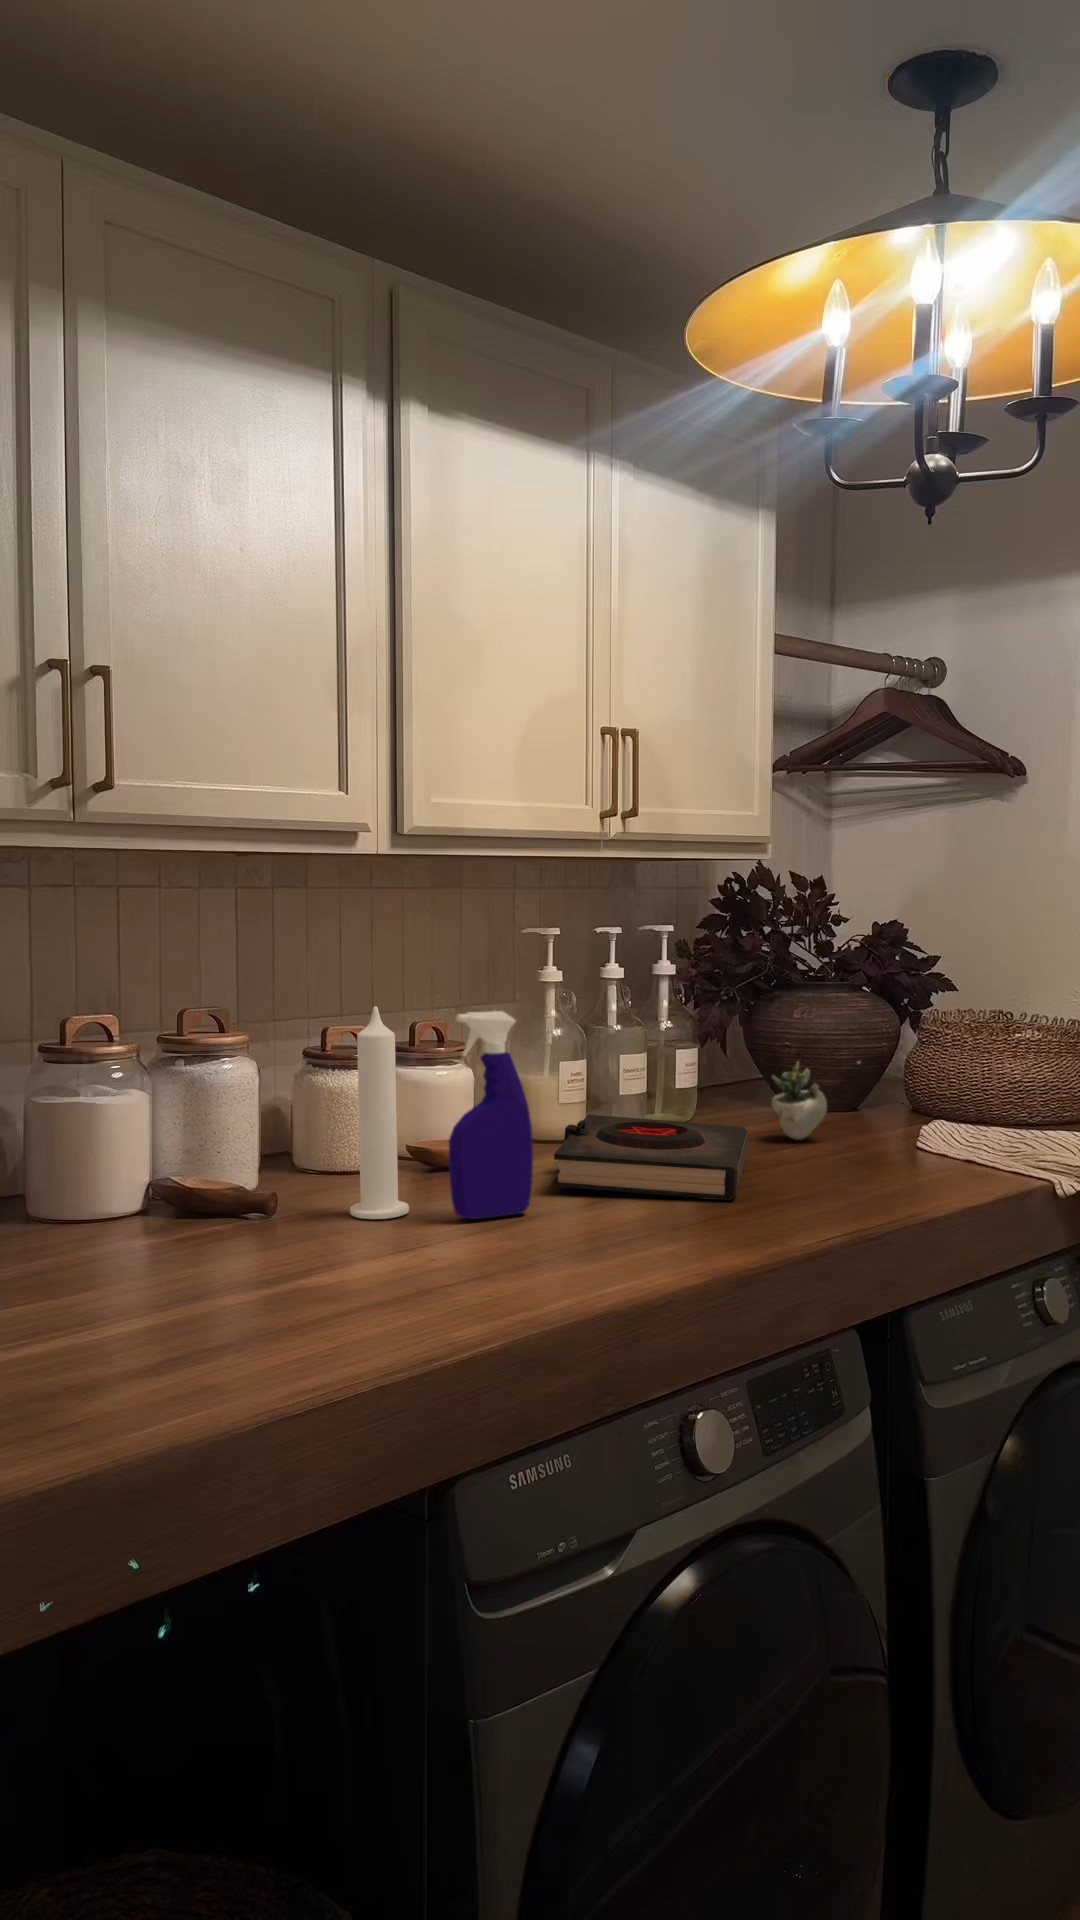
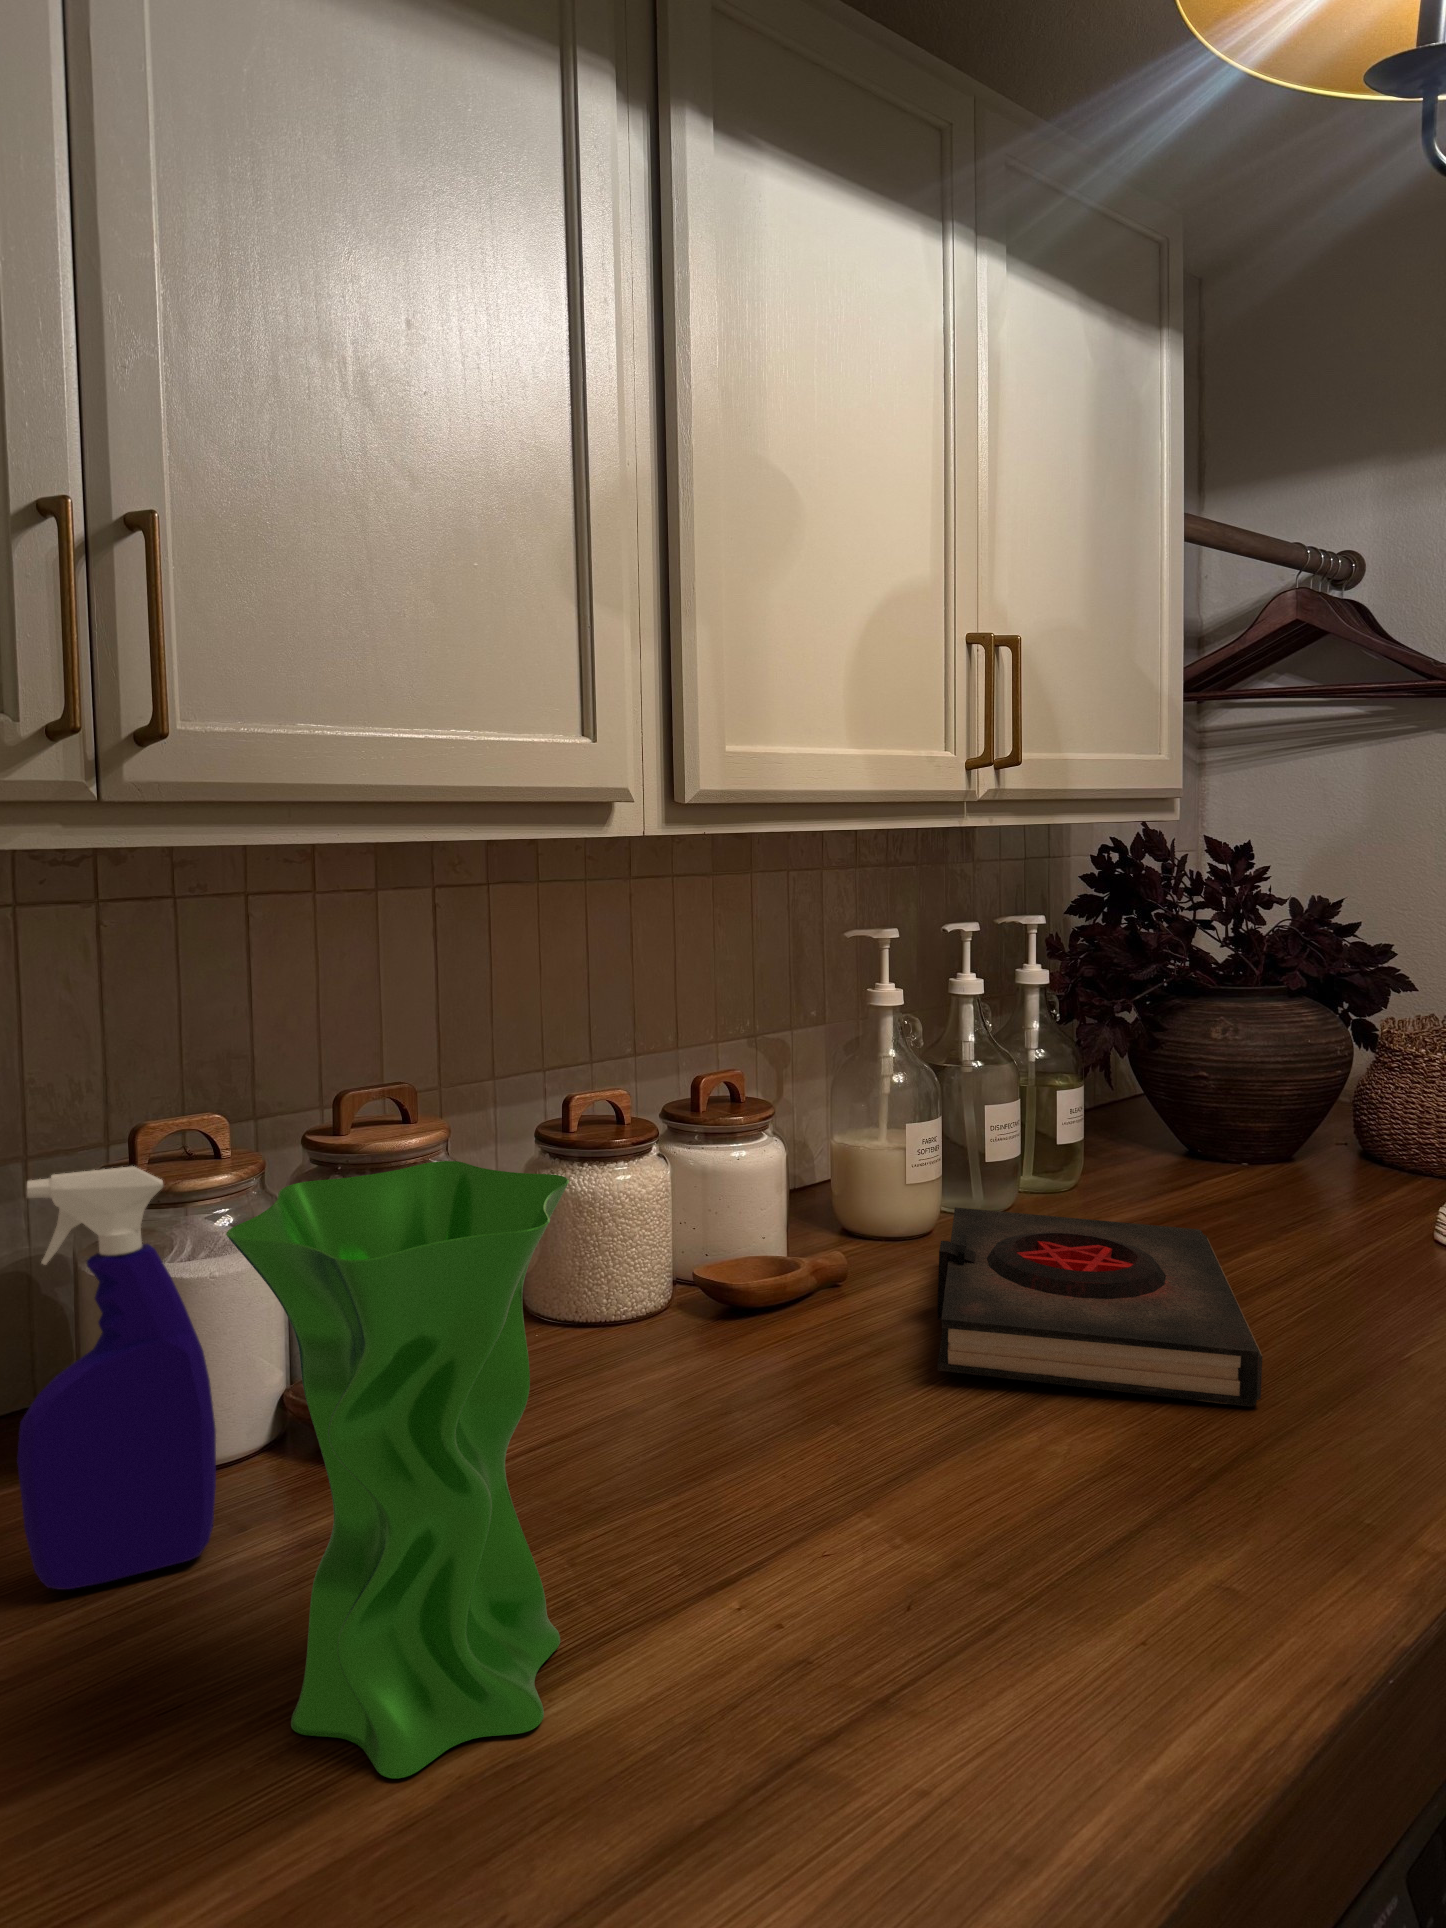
candle: present [350,1006,409,1219] -> none [613,1097,712,1466]
spray bottle: present [449,1011,533,1219] -> present [17,1166,216,1589]
vase: none [159,1020,328,1292] -> present [226,1161,569,1778]
succulent plant: present [772,1062,860,1140] -> none [1214,1116,1371,1232]

